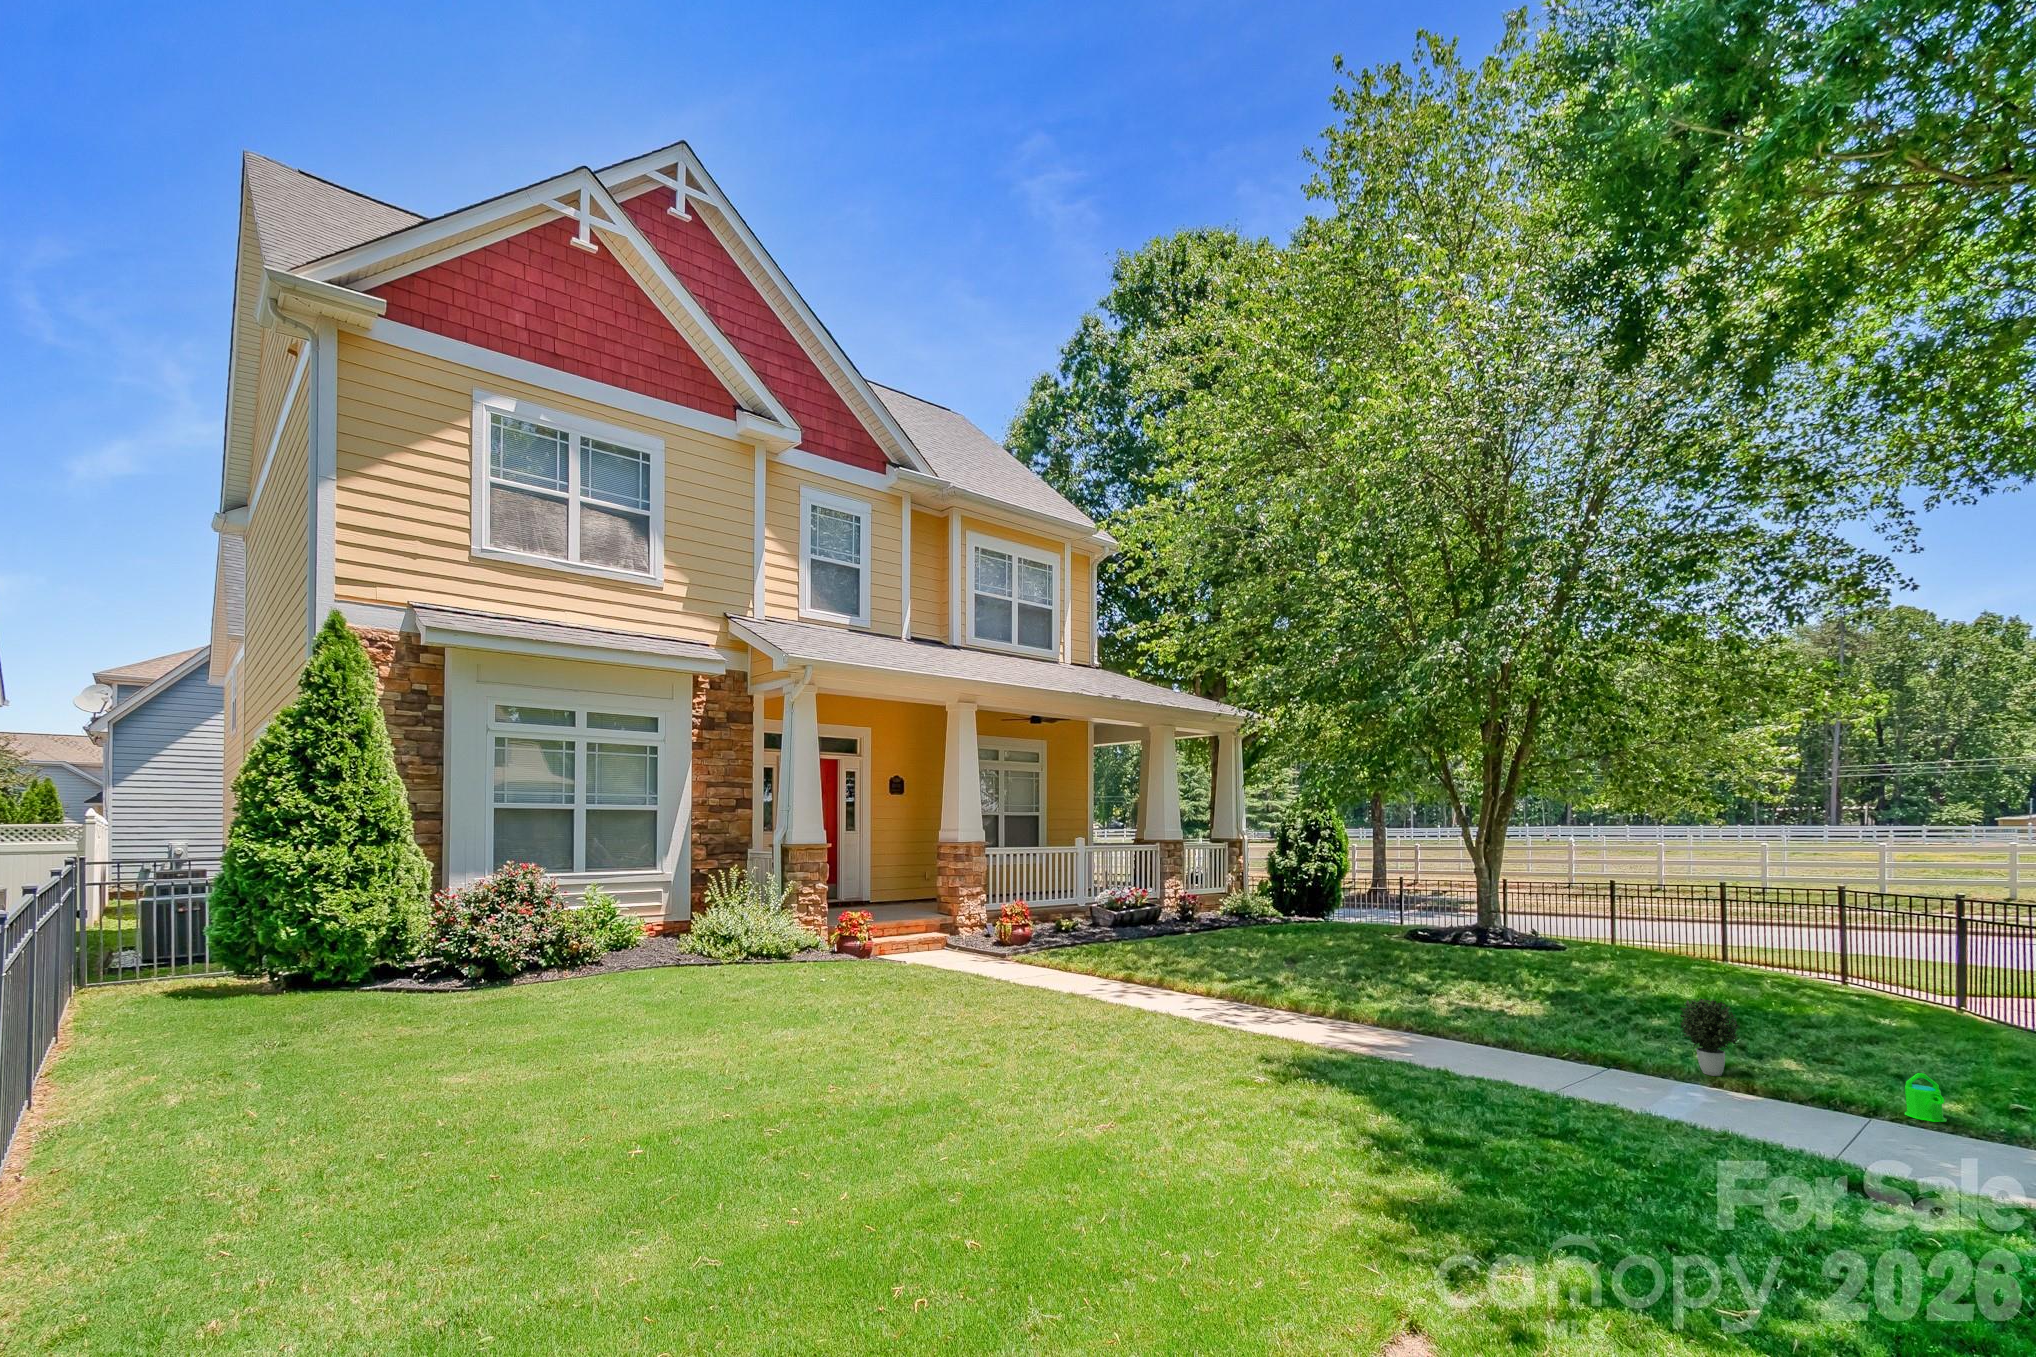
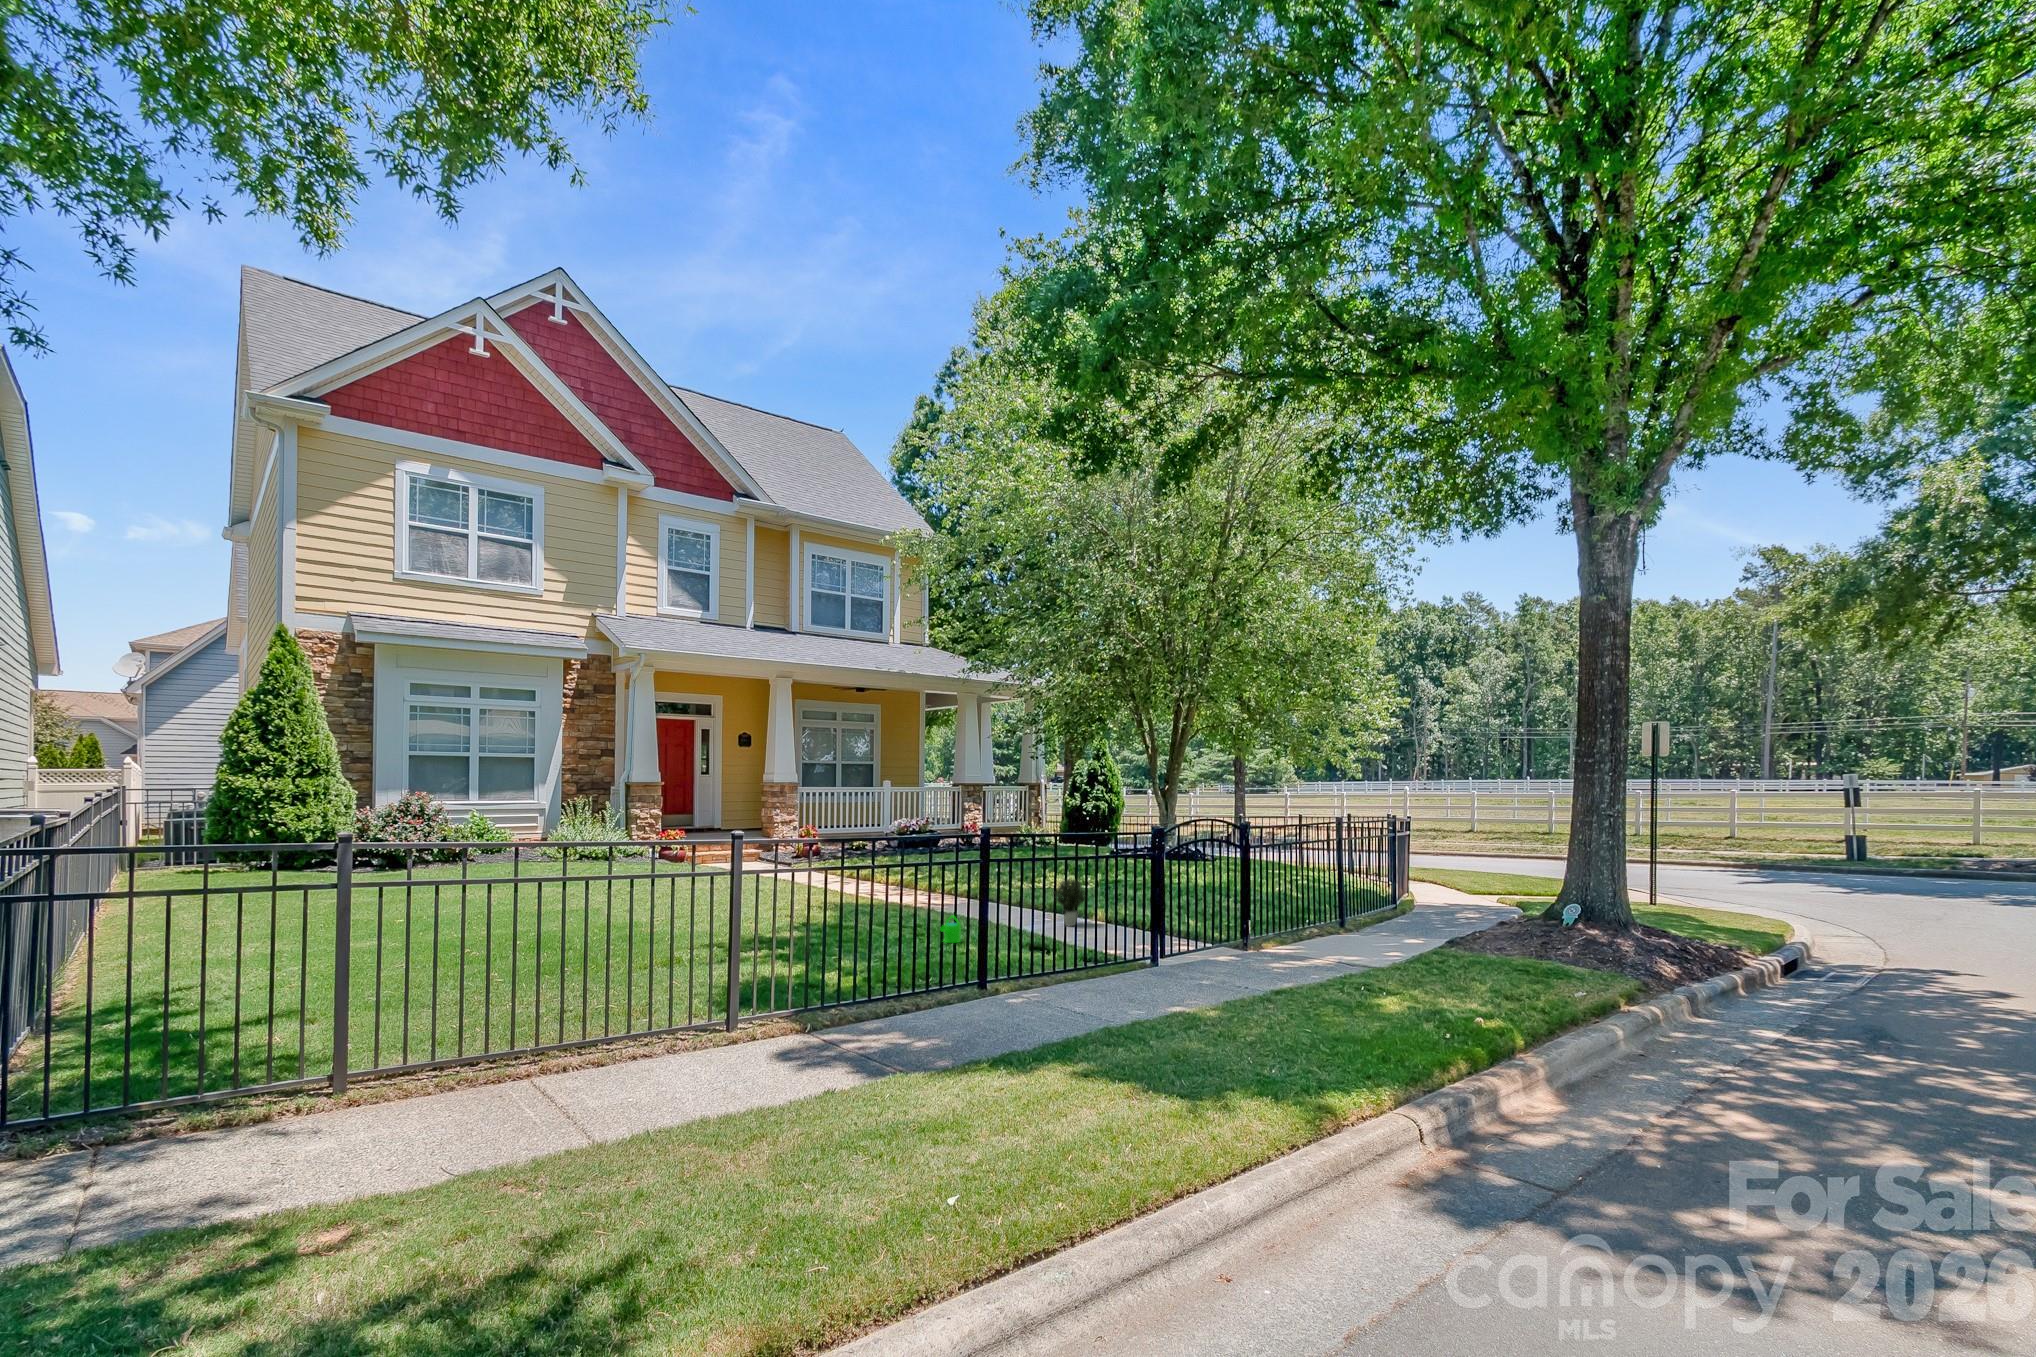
watering can: present [1904,1073,1947,1122] -> present [940,915,961,943]

